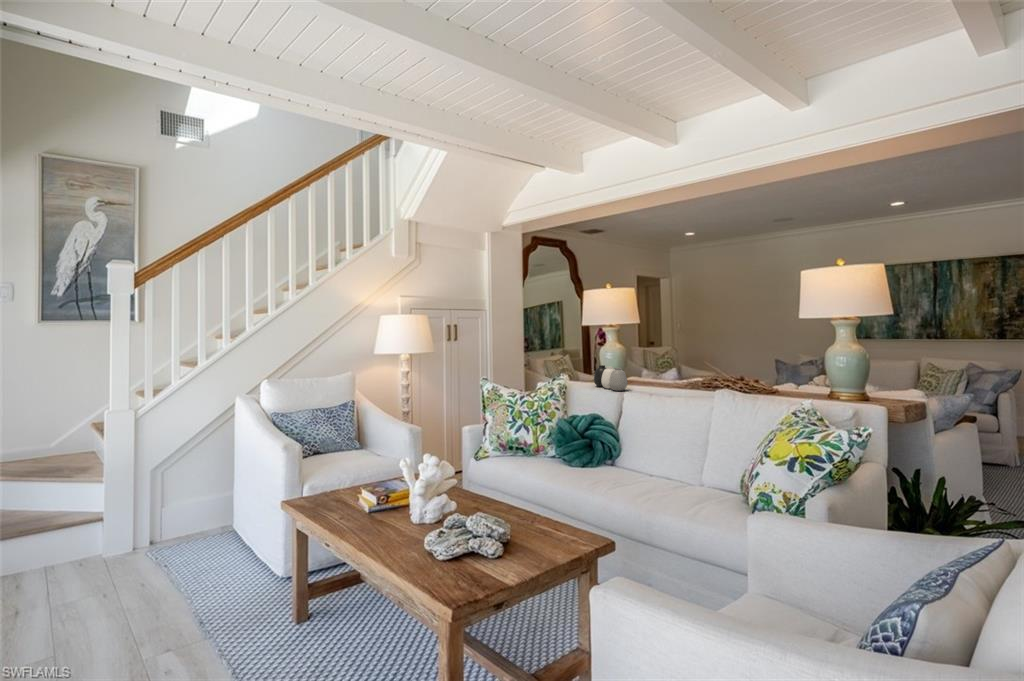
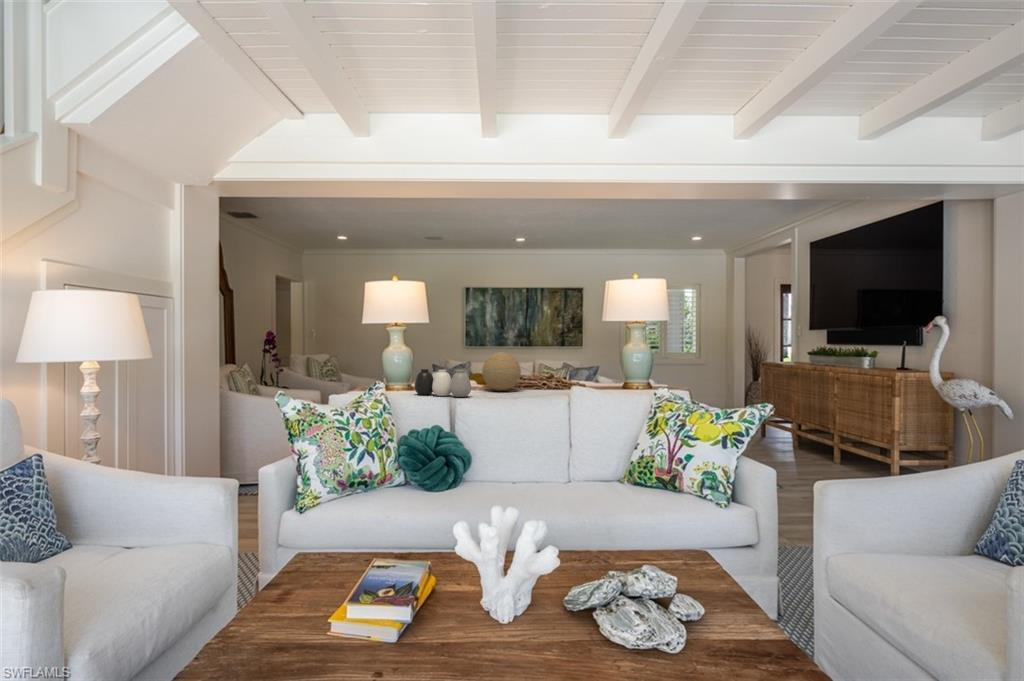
decorative orb: none [662,352,699,388] -> present [482,352,521,391]

